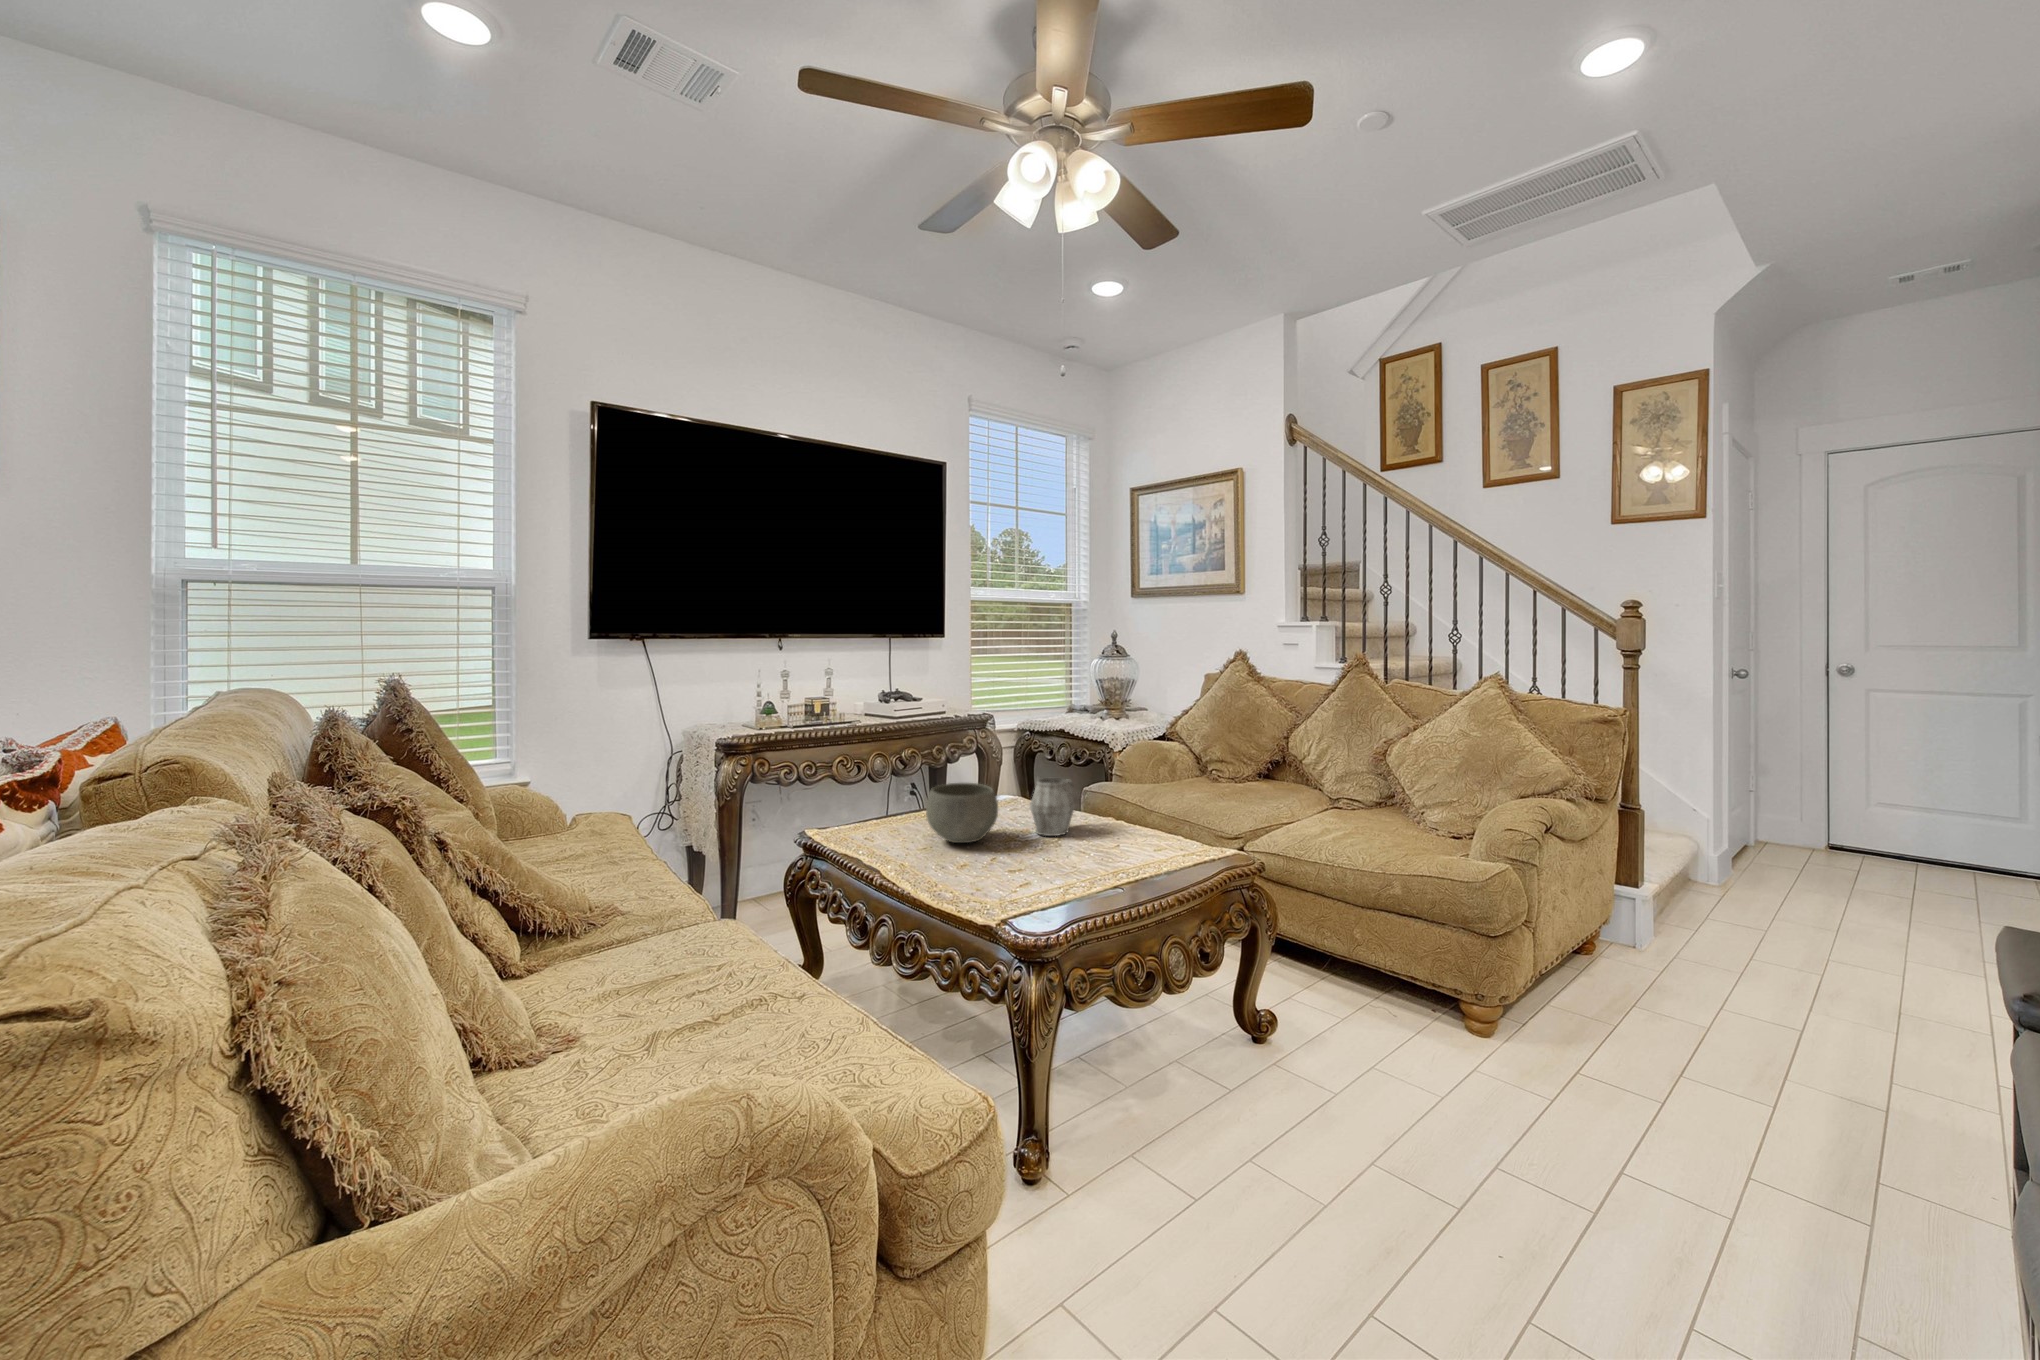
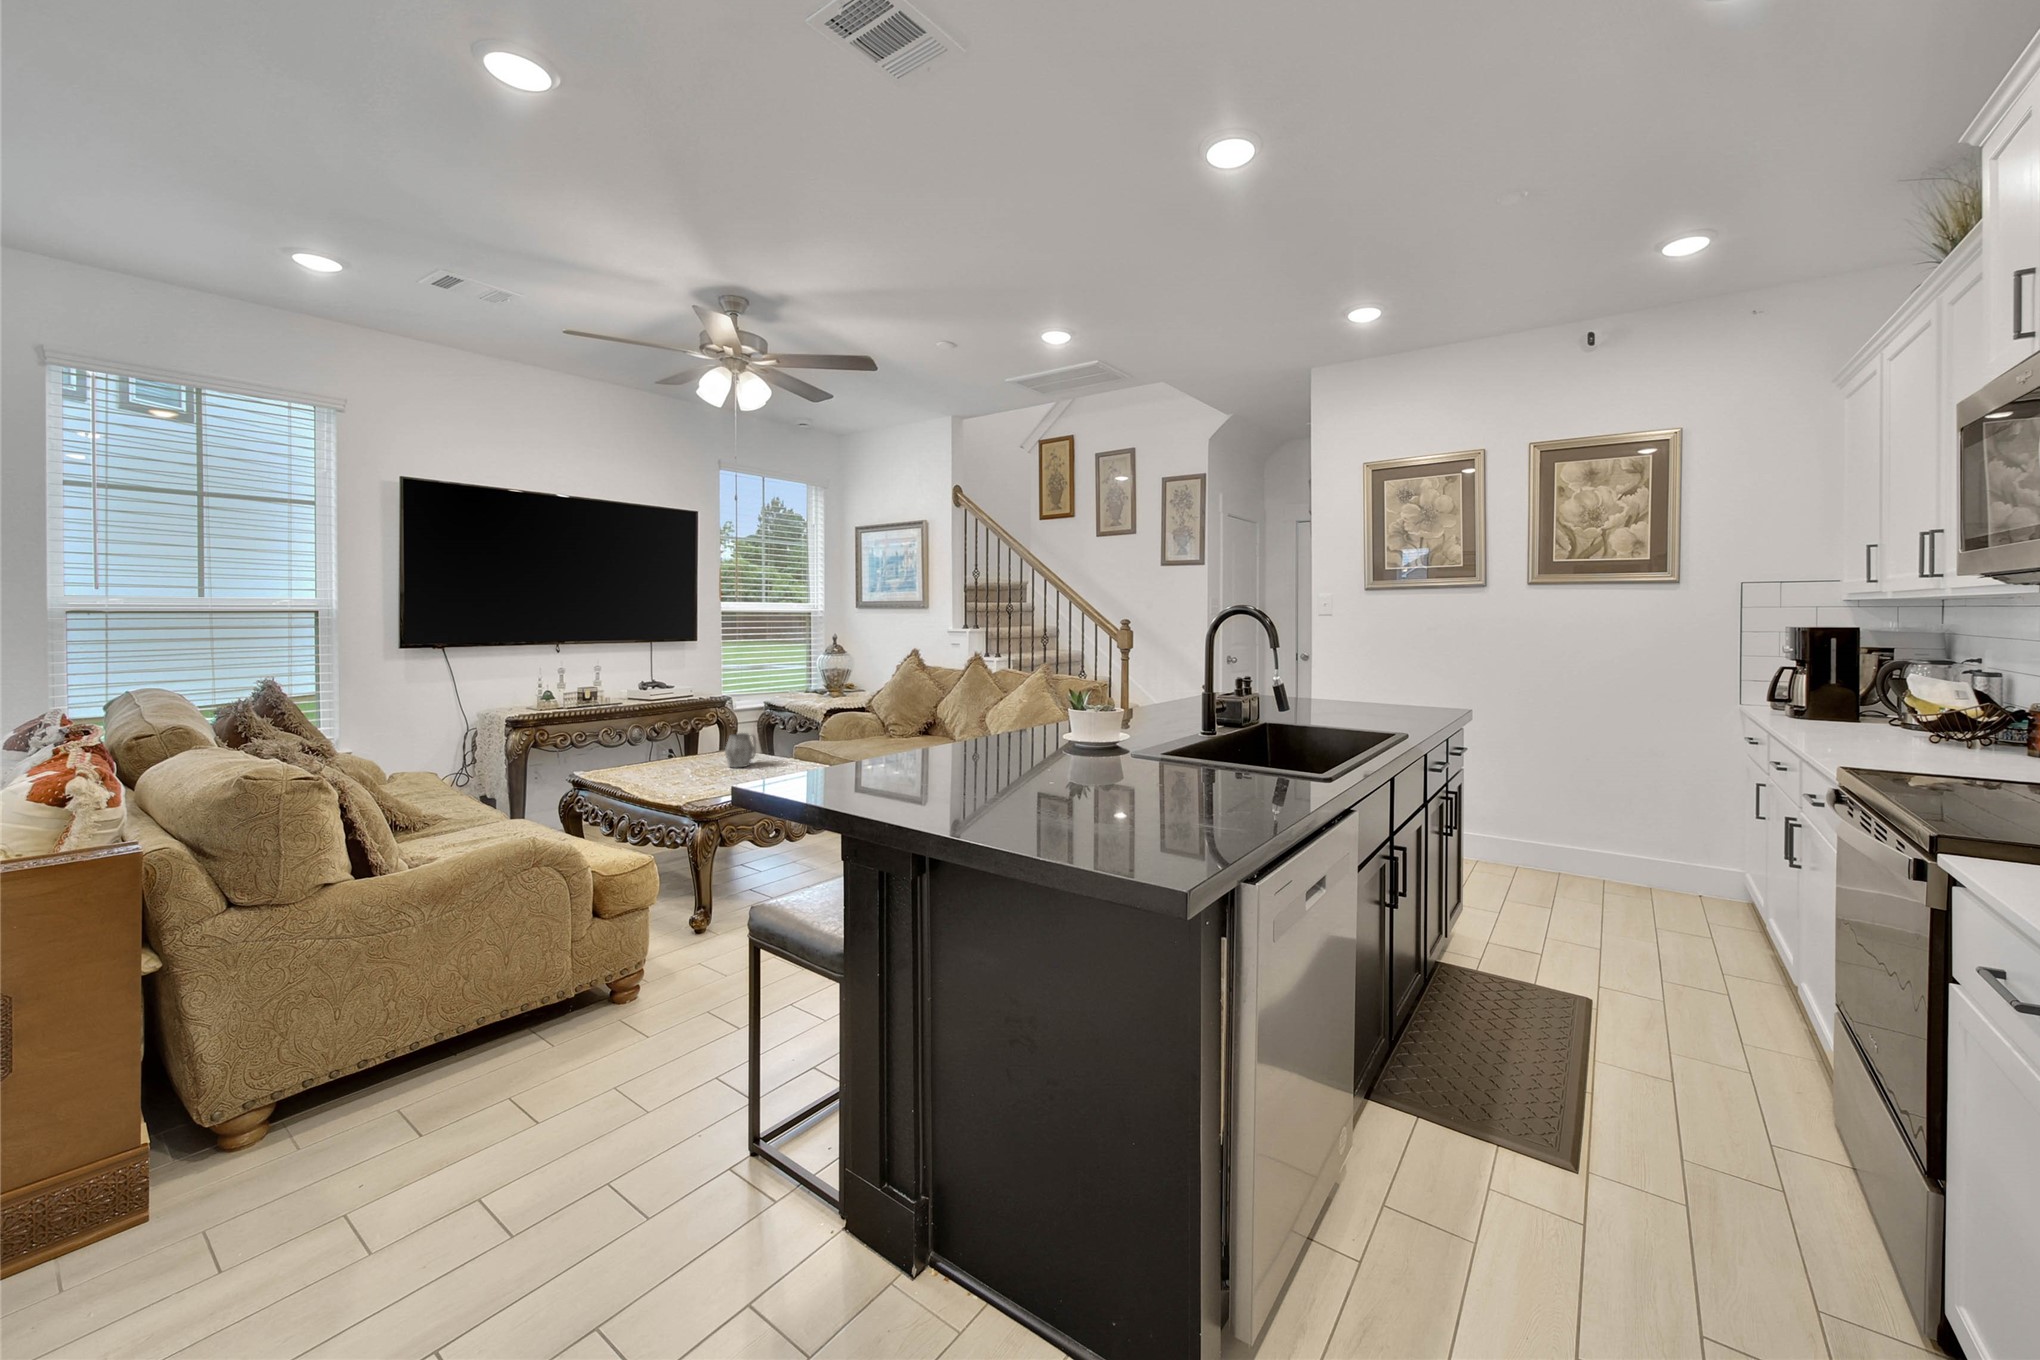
bowl: present [926,783,998,843] -> none [654,738,702,773]

